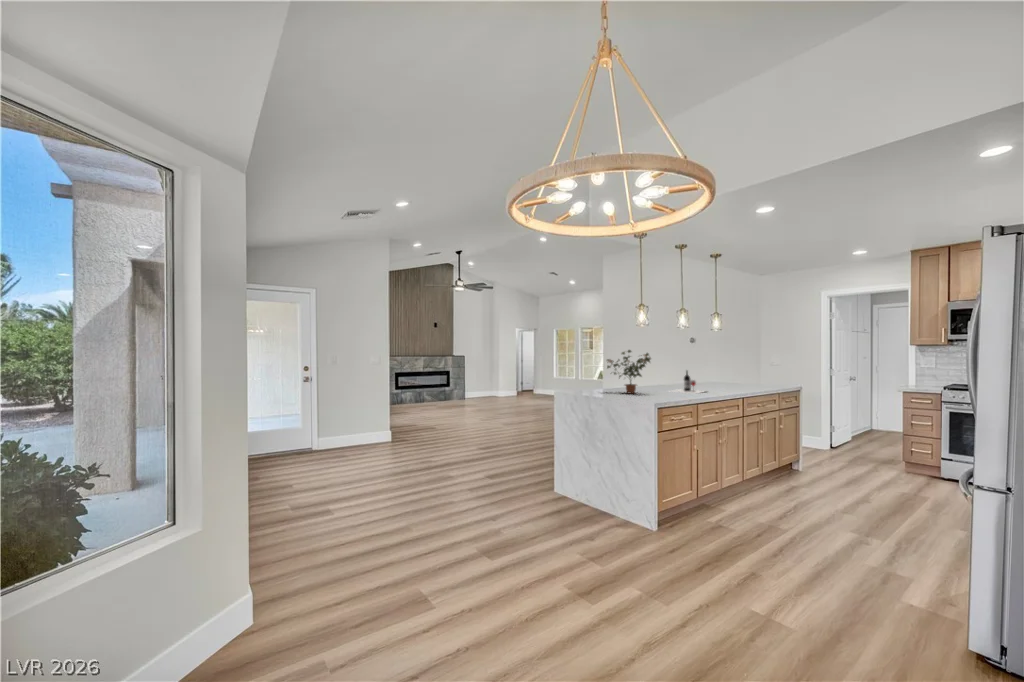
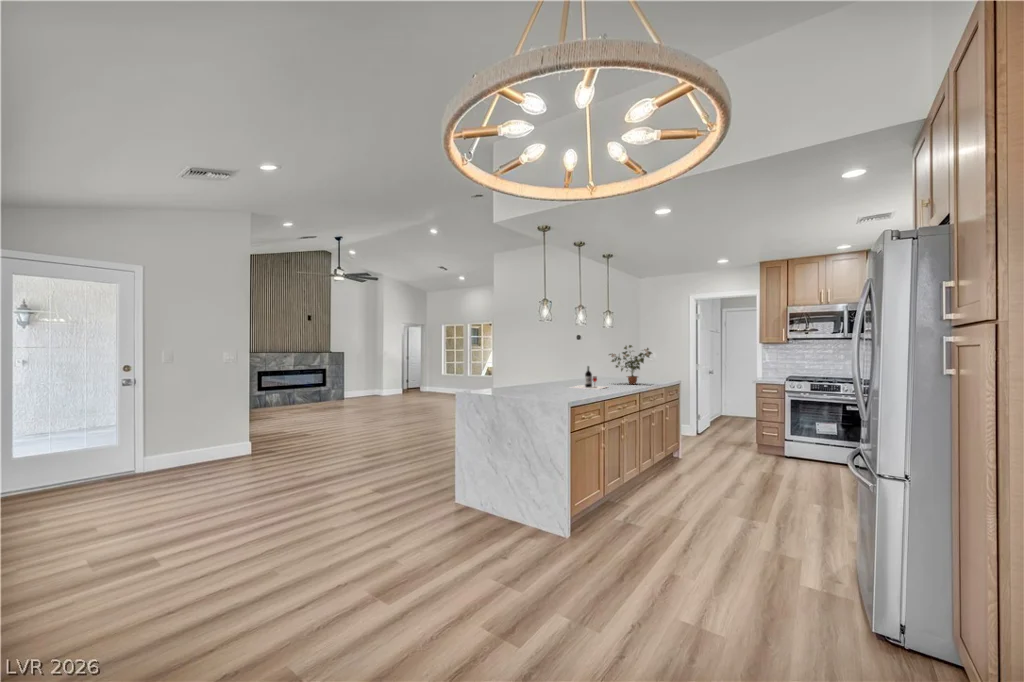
potted plant: present [607,350,651,393] -> present [609,345,652,384]

